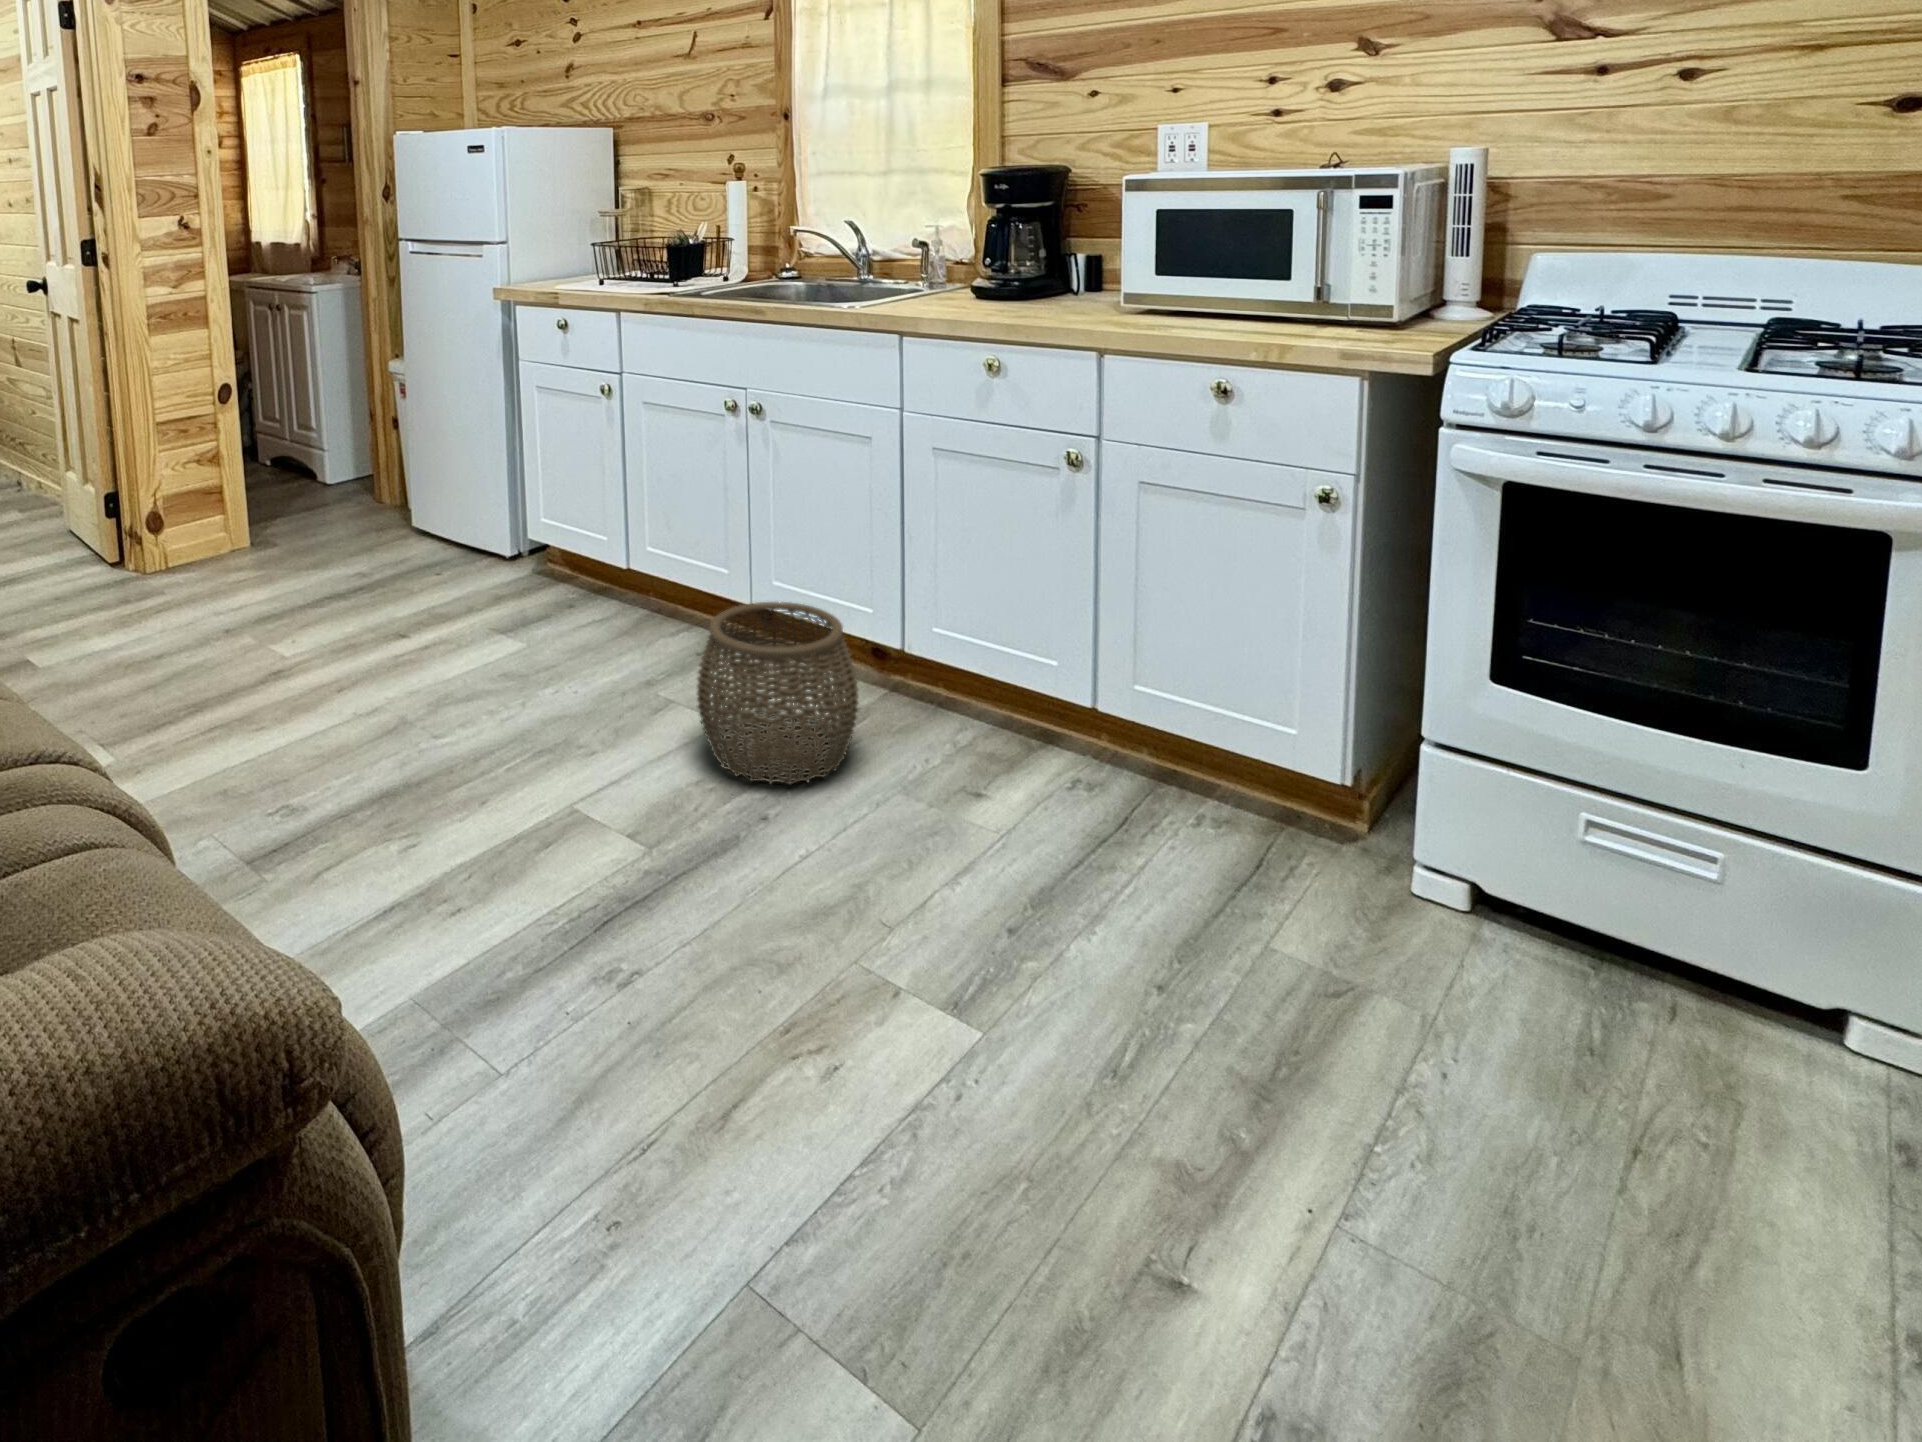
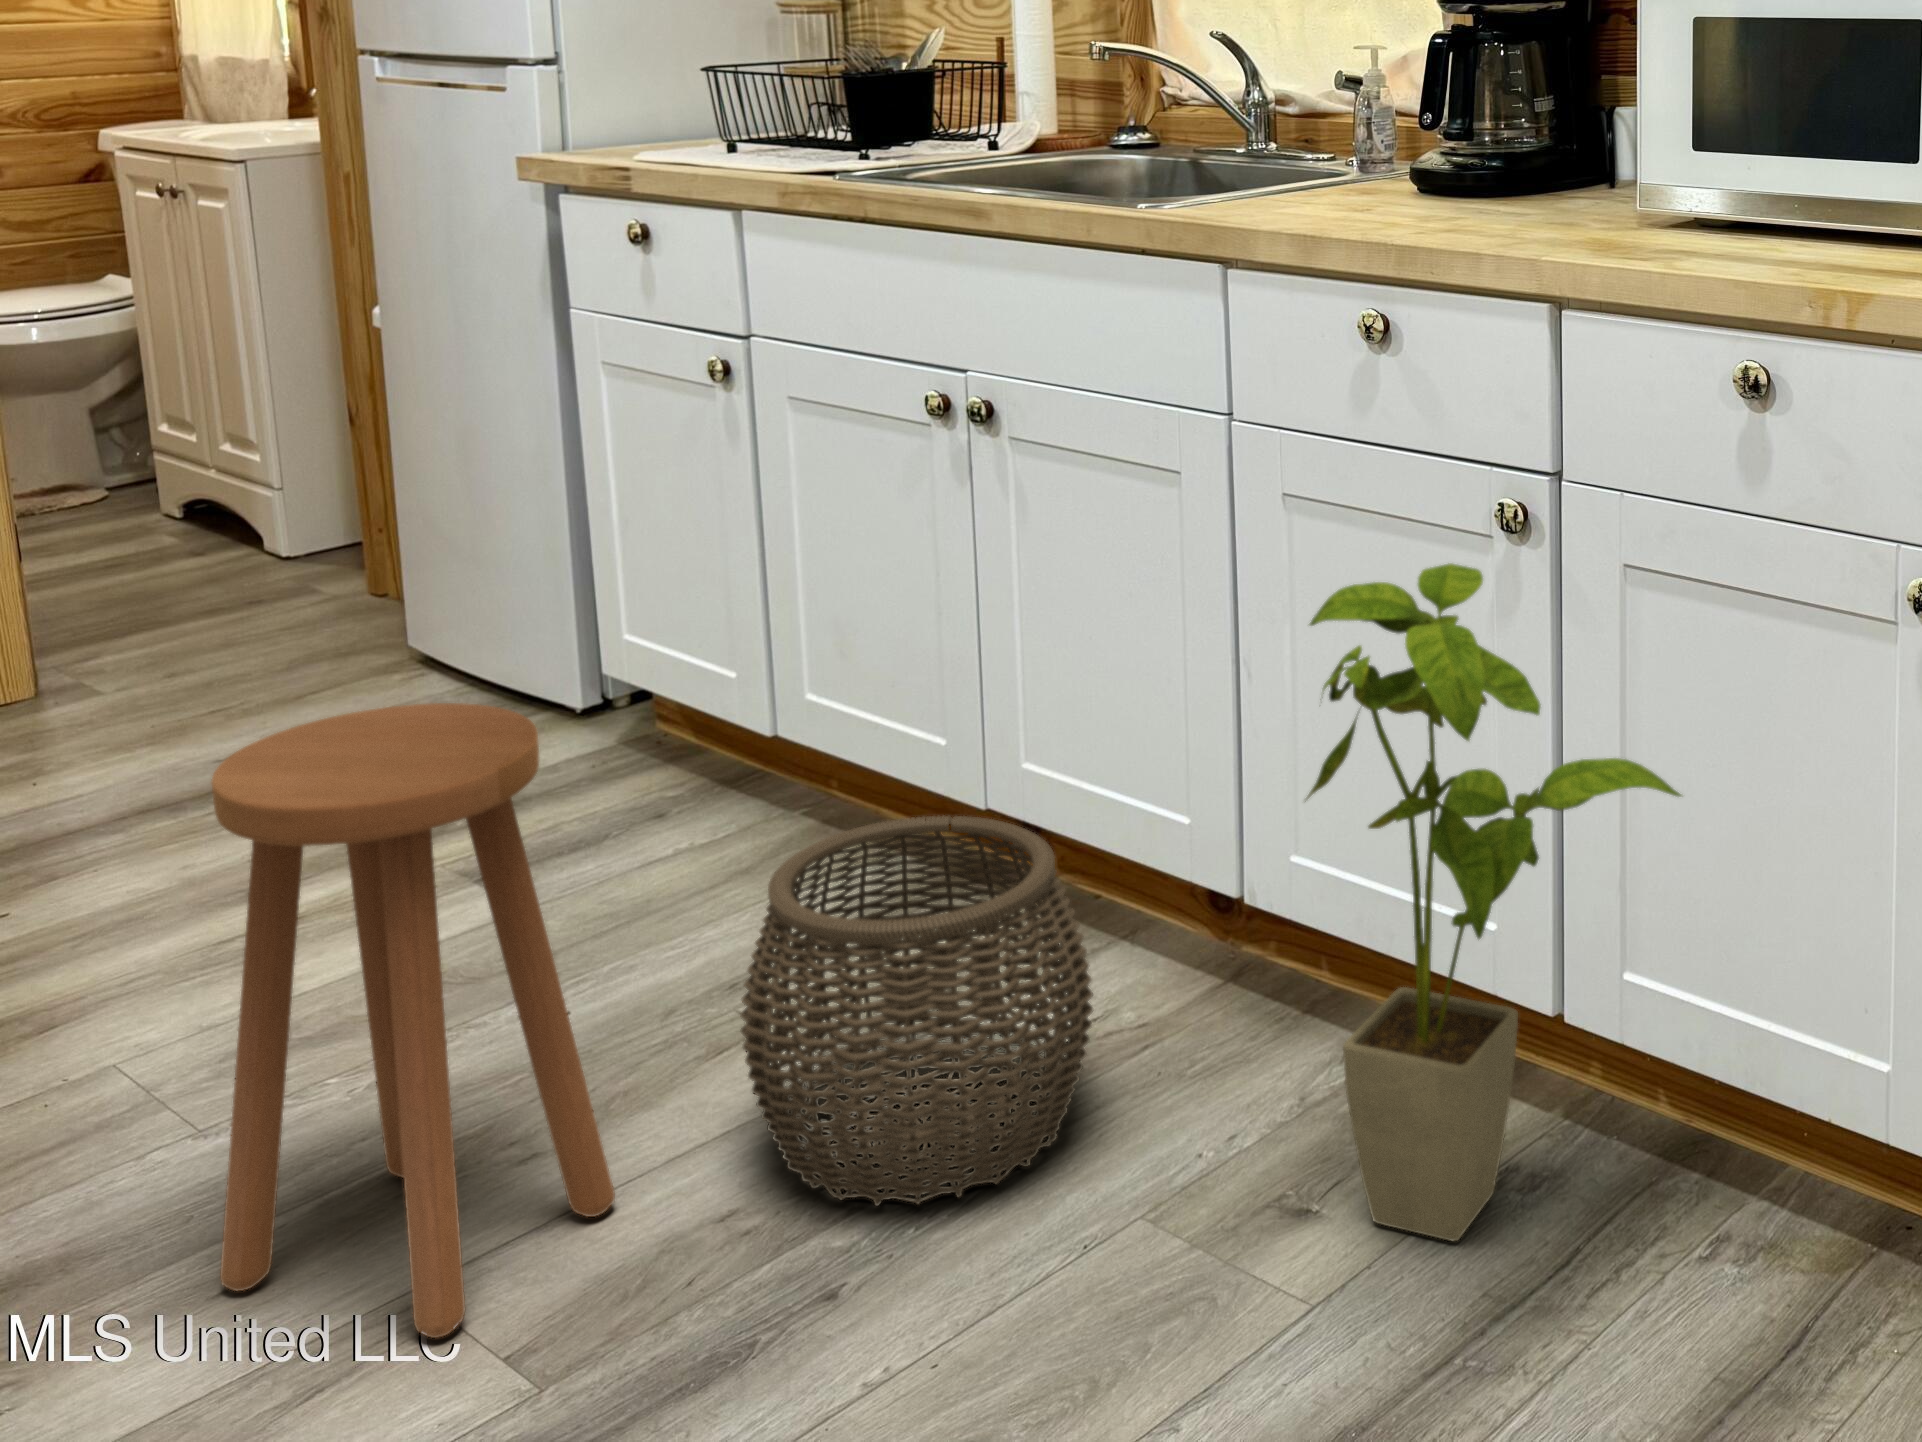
house plant: none [985,478,1180,812] -> present [1305,563,1681,1241]
stool: none [486,542,647,833] -> present [212,703,615,1338]

